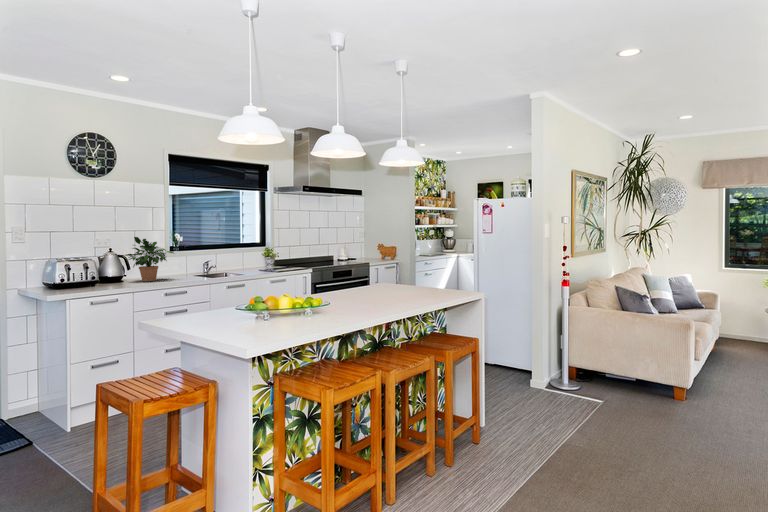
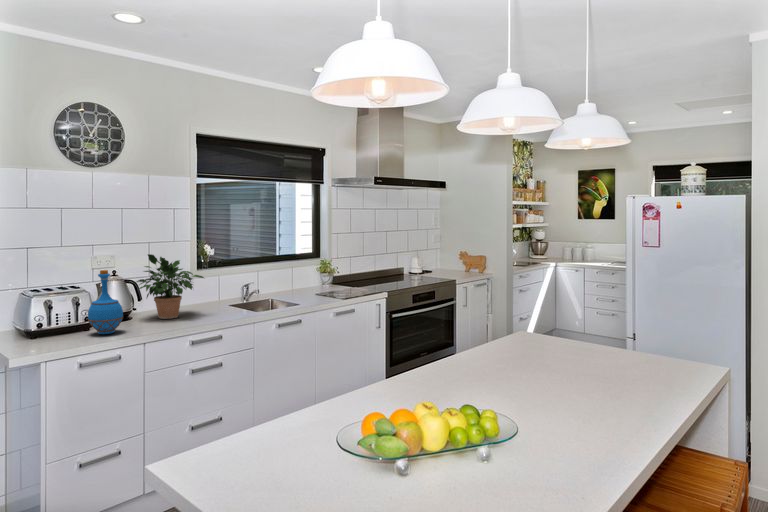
bottle: none [93,244,118,287] -> present [88,270,123,334]

